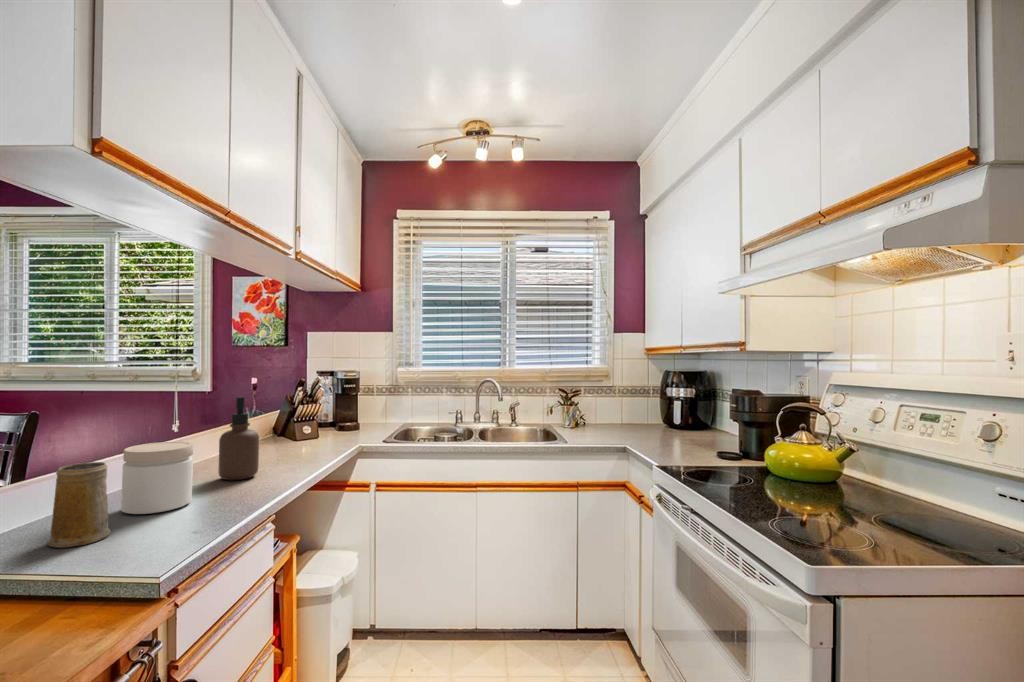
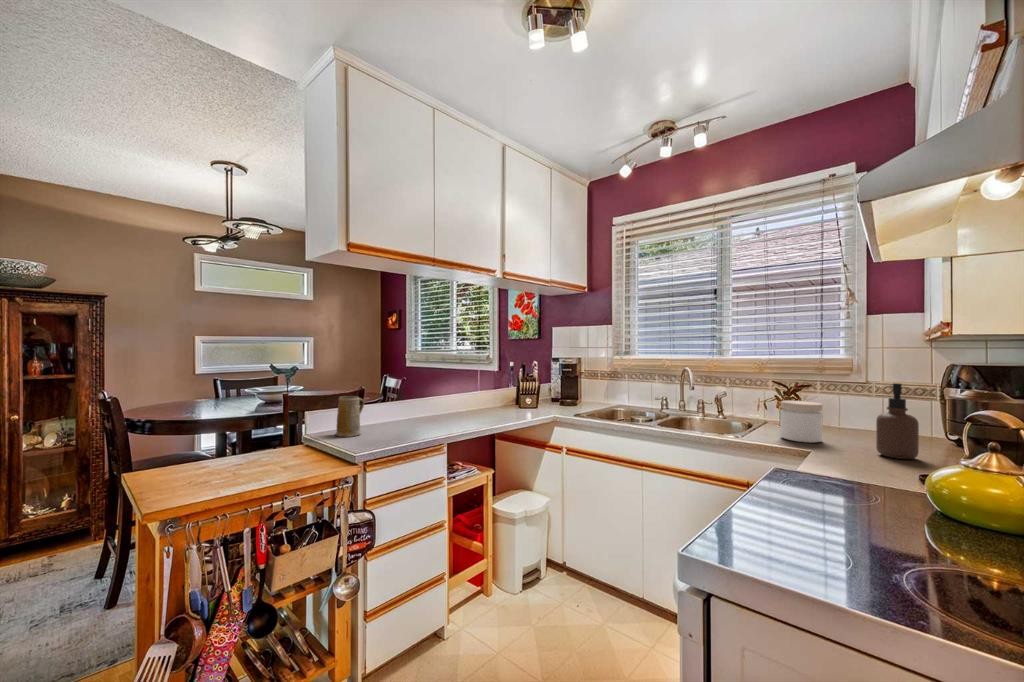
soap dispenser: present [218,397,259,480] -> present [876,383,919,459]
jar: present [121,442,193,514] -> present [780,400,823,443]

